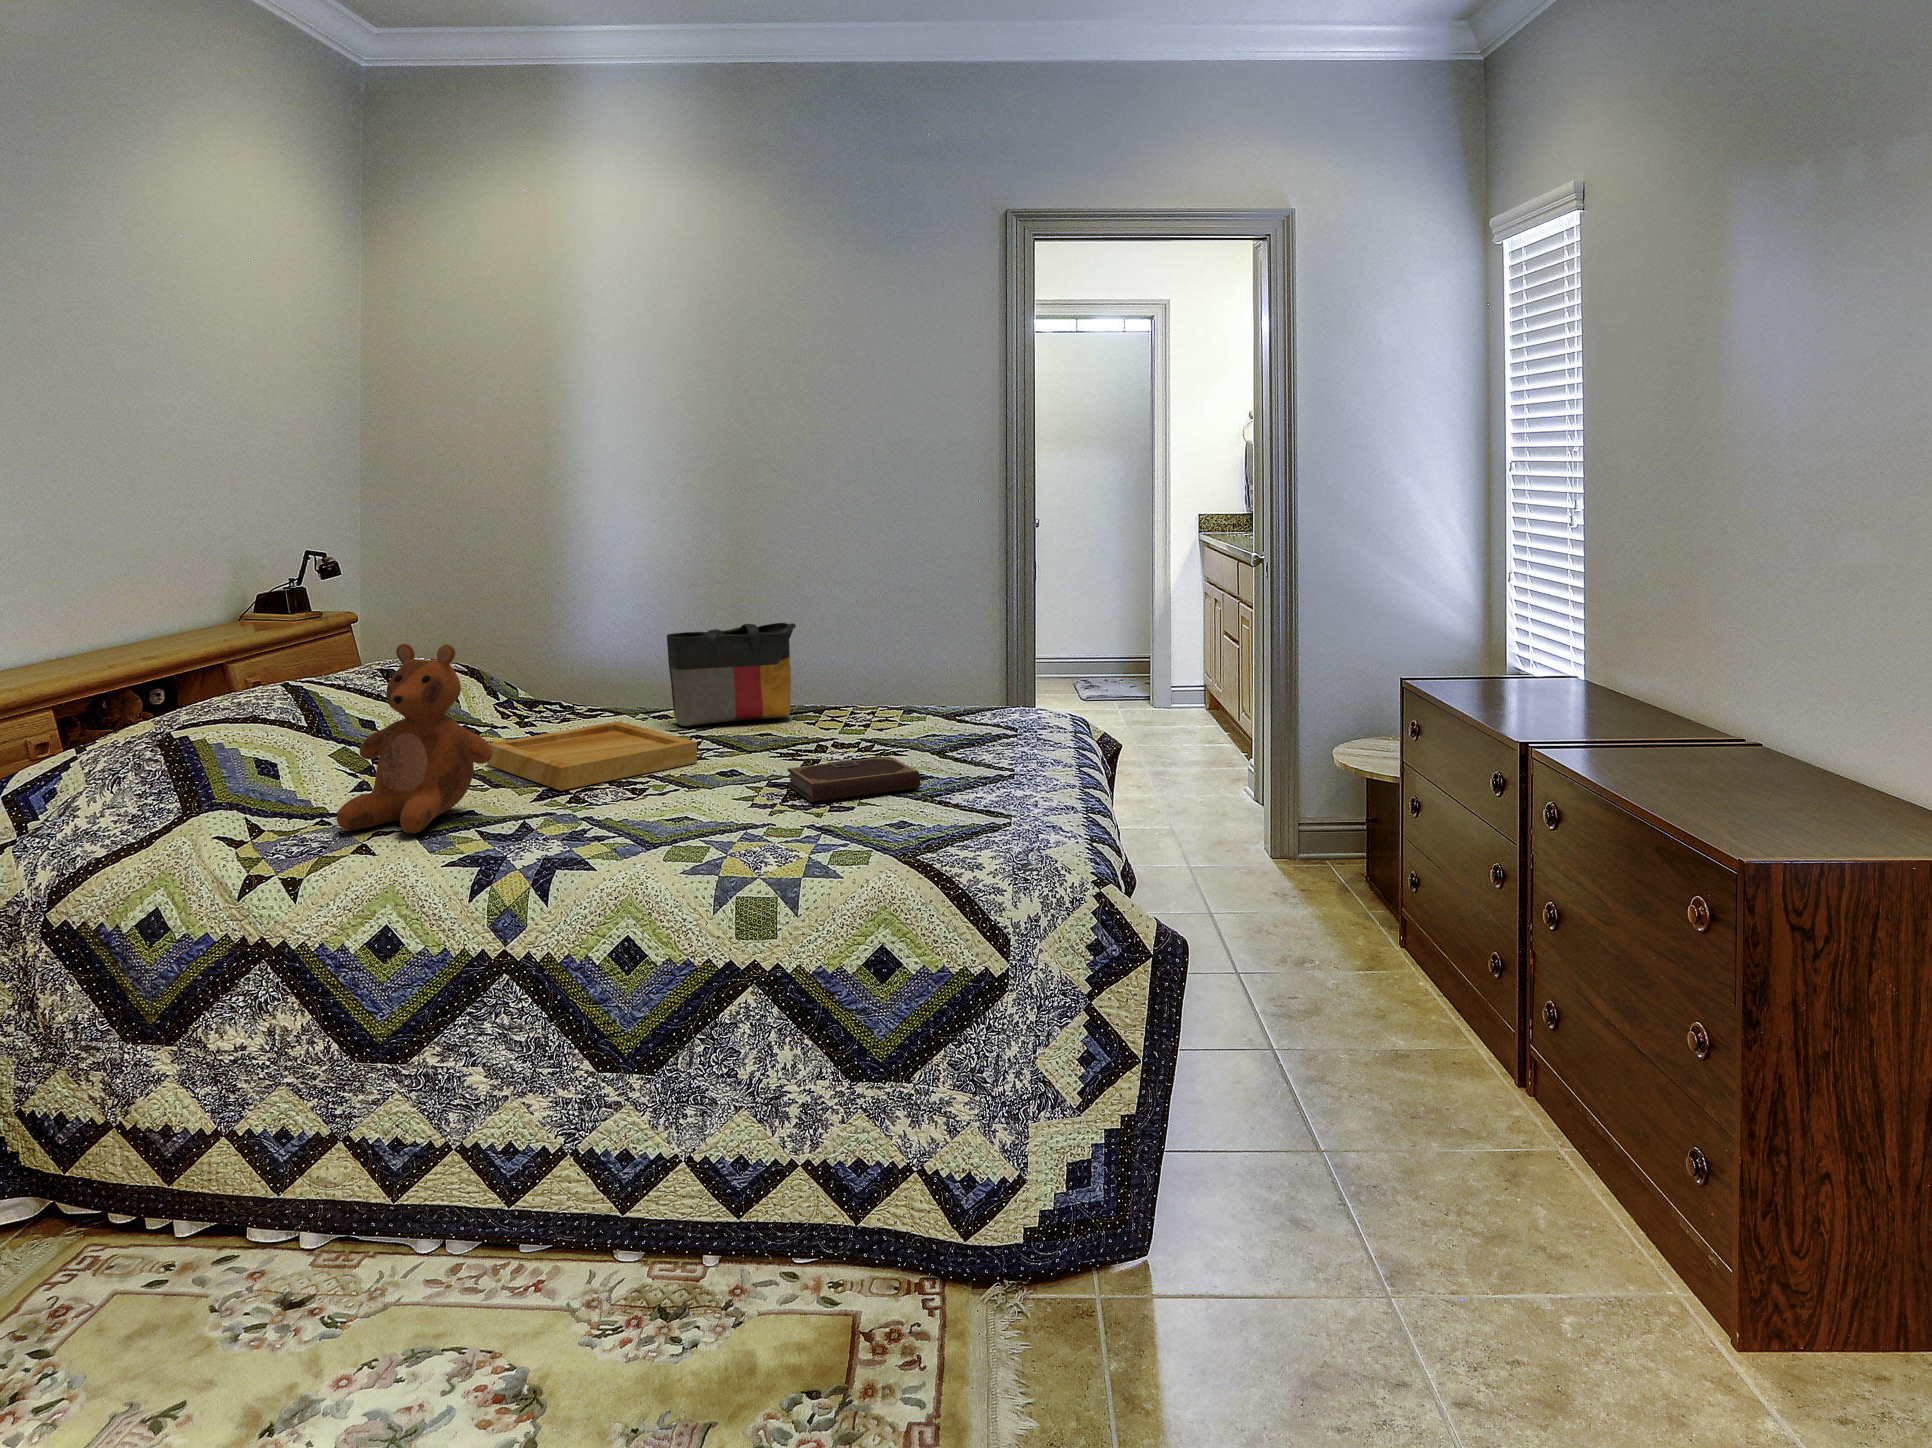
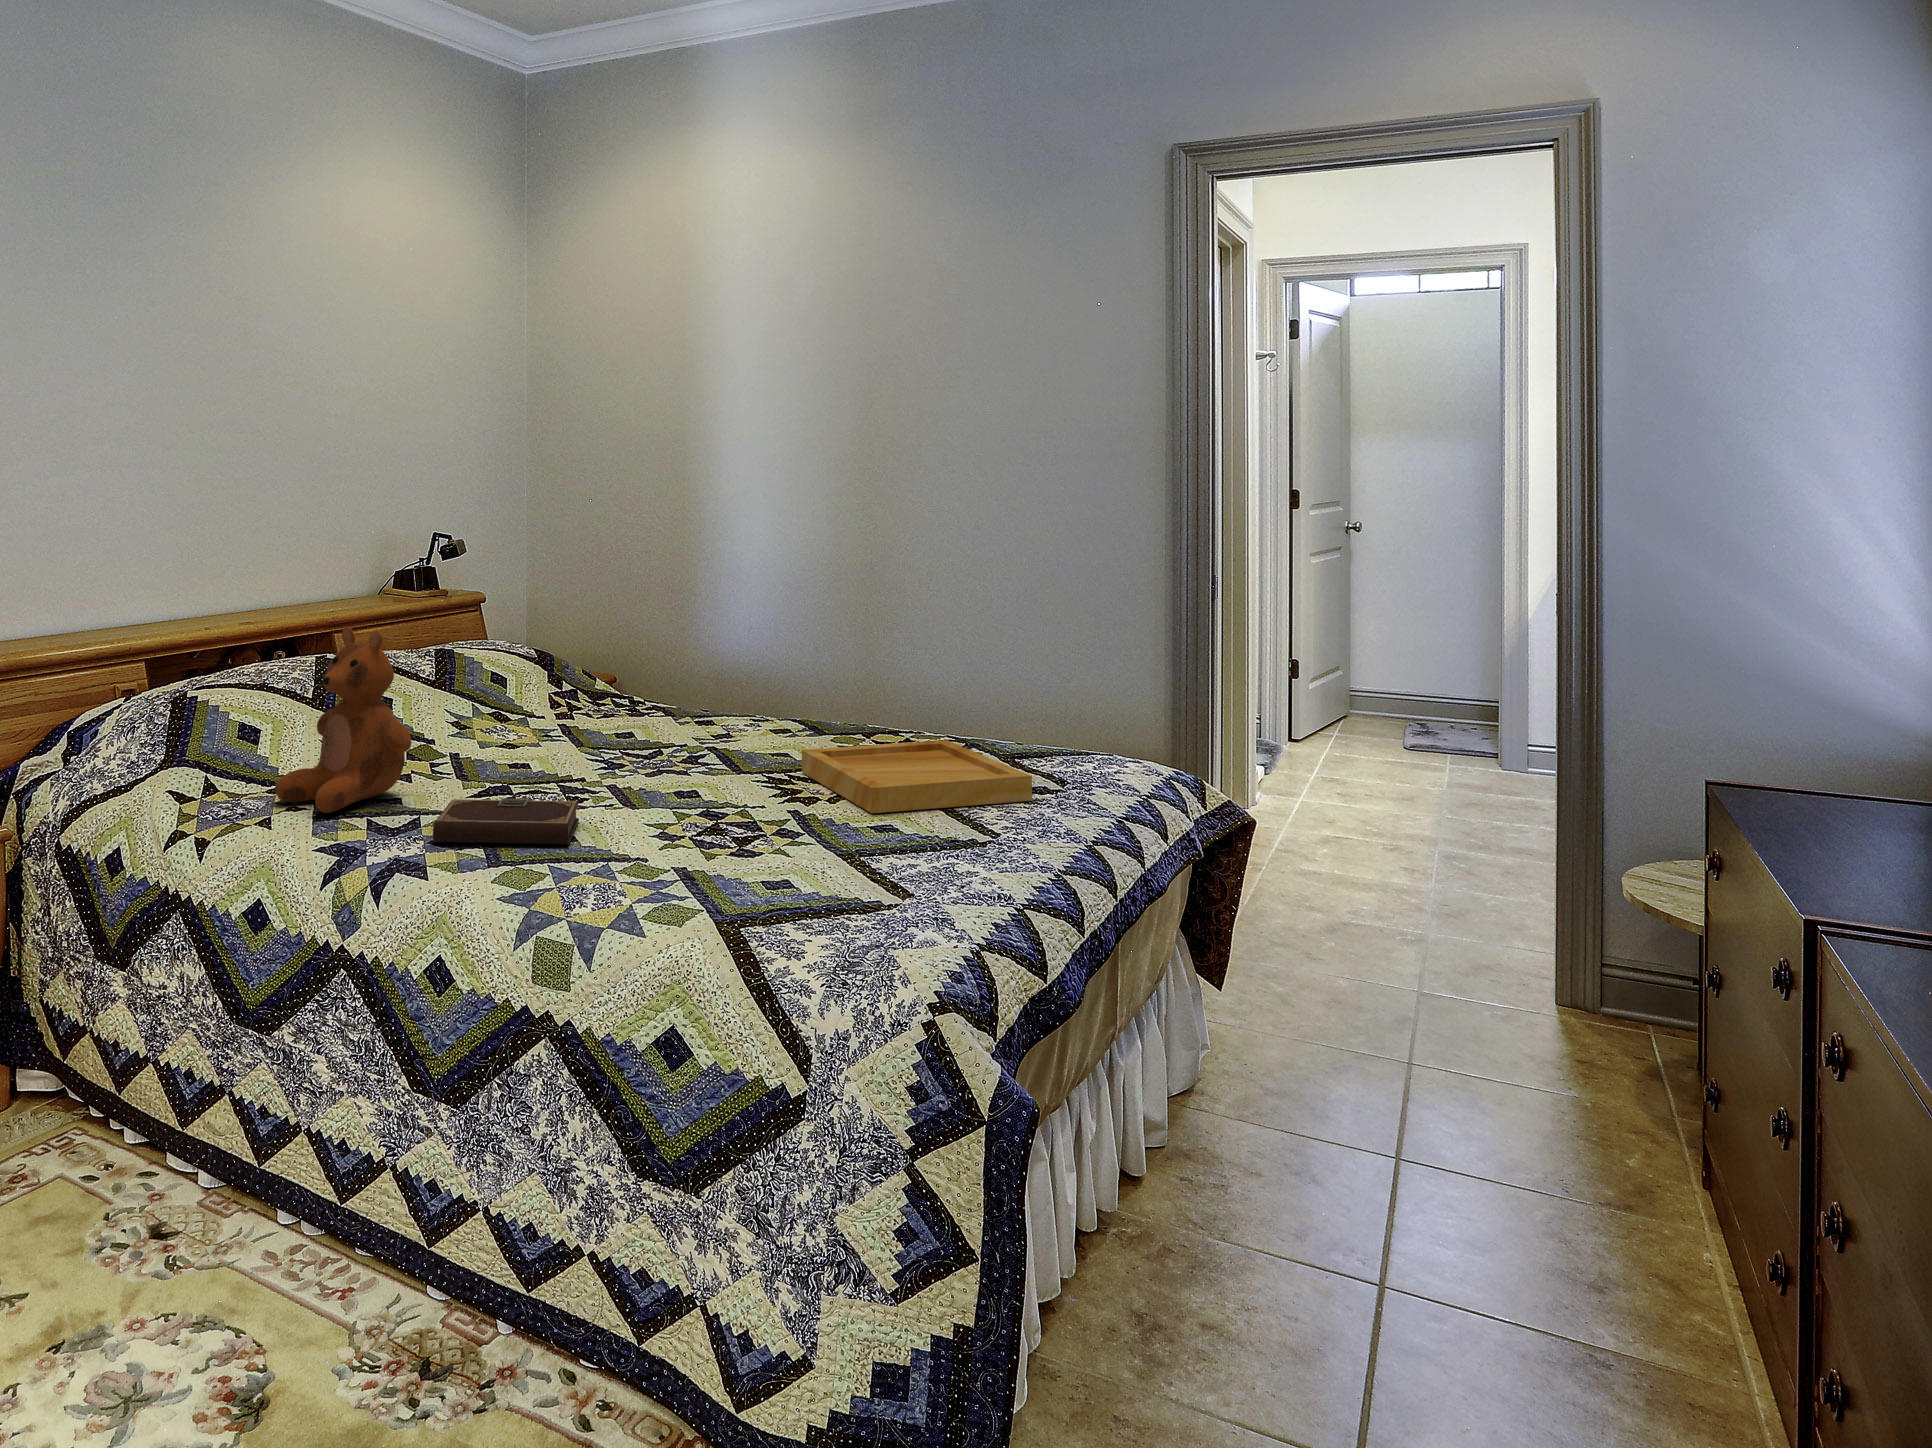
tote bag: present [667,623,796,726] -> none [678,630,819,739]
tray: present [487,722,697,791] -> present [802,740,1032,813]
notebook: present [787,756,921,802] -> present [433,798,579,844]

